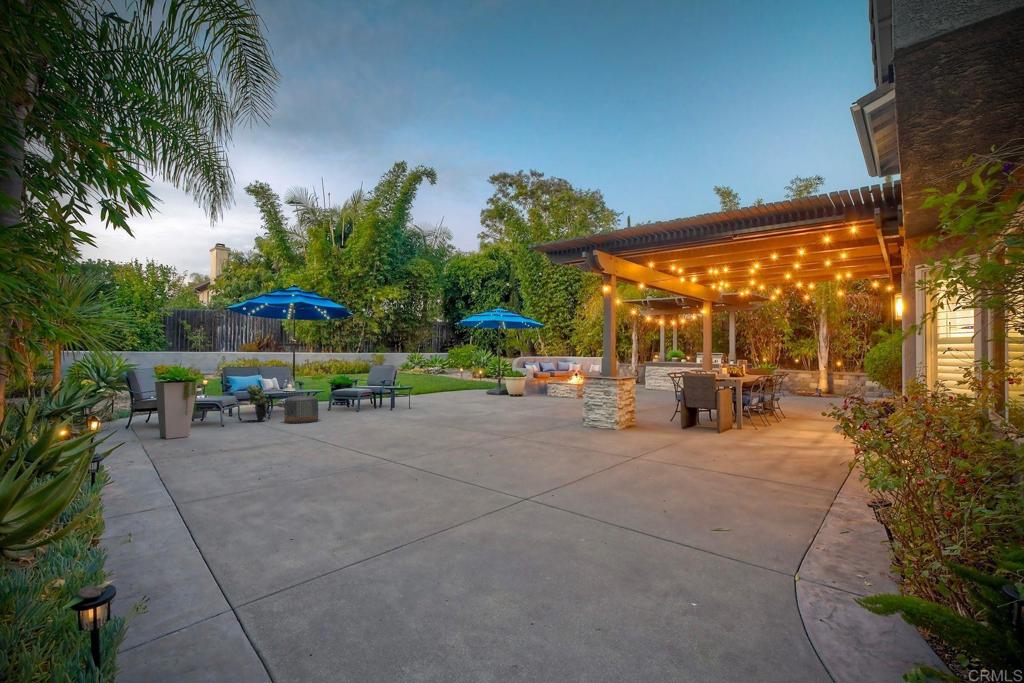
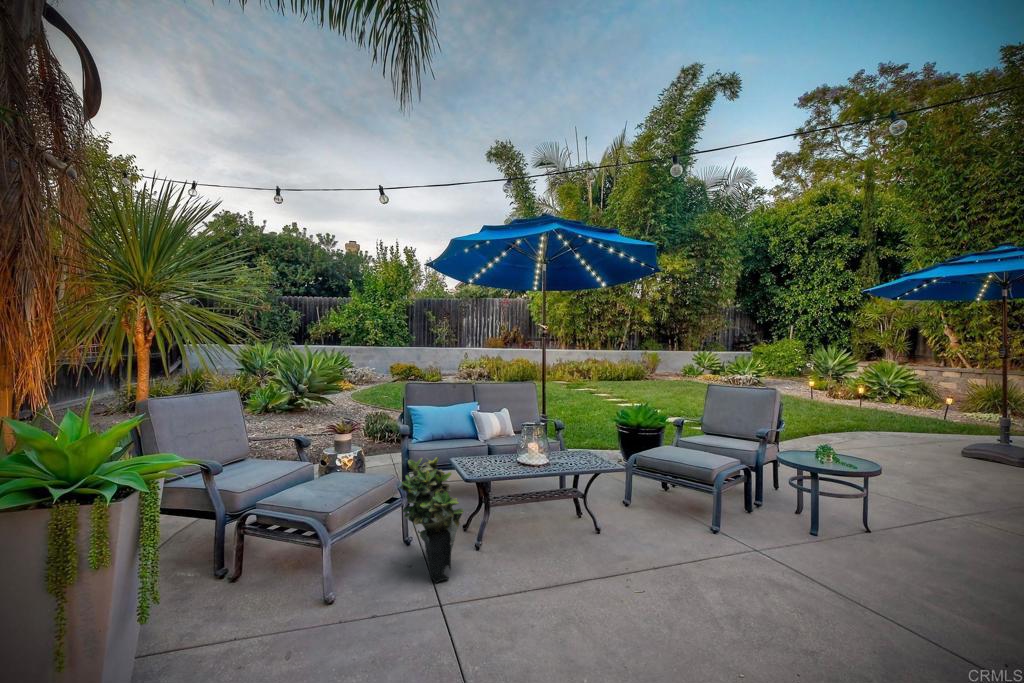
pouf: present [284,395,318,423] -> none [497,511,605,645]

